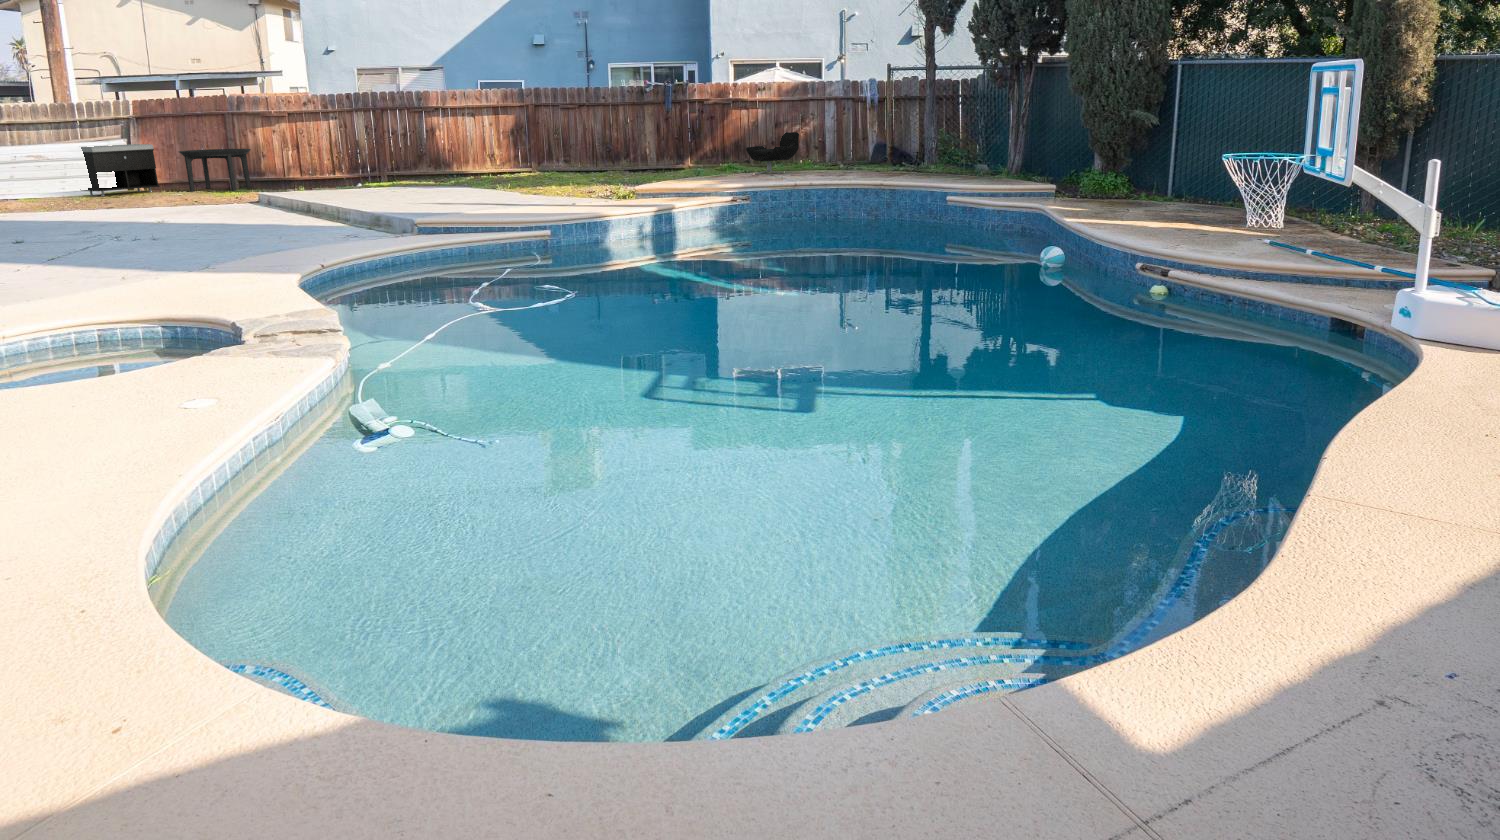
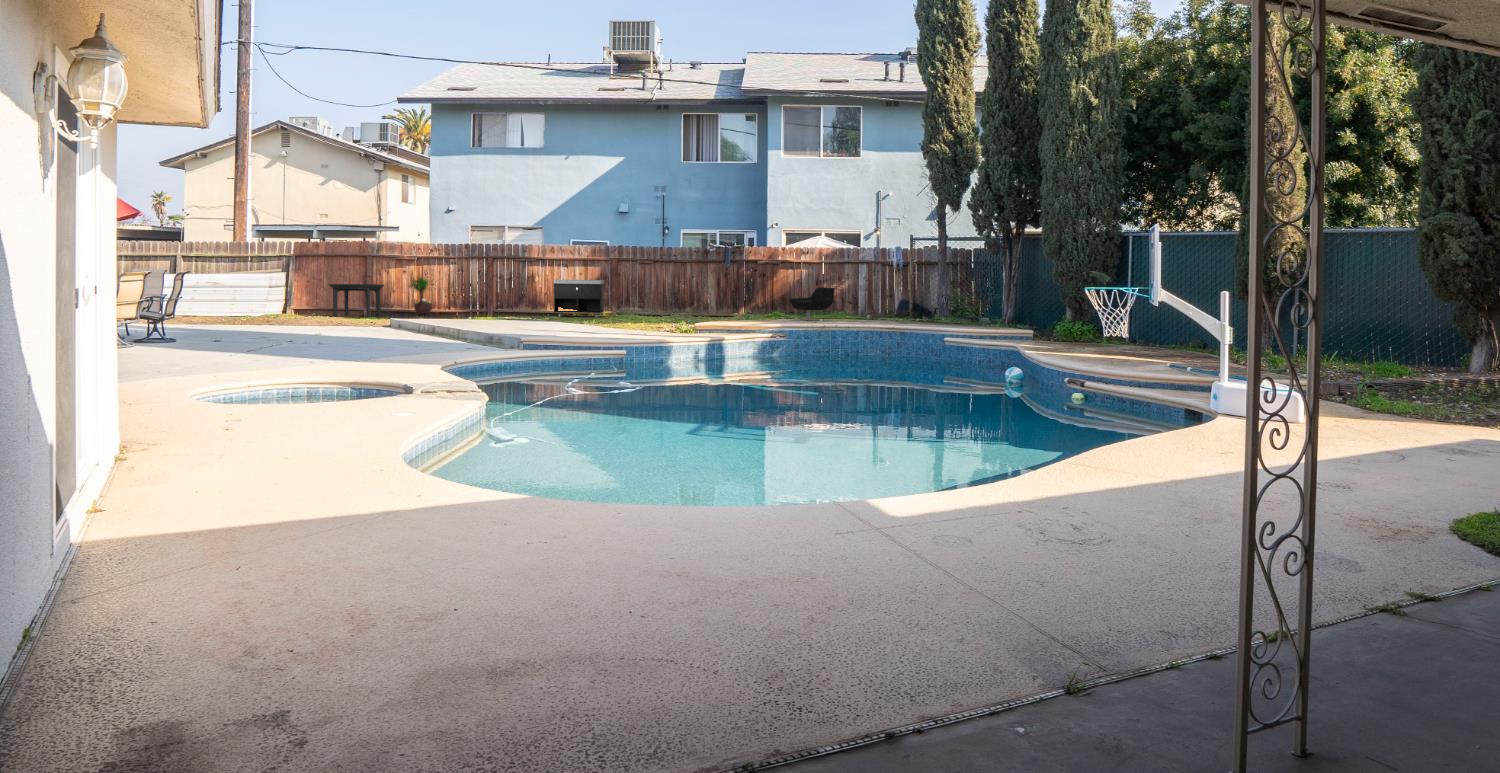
potted tree: none [280,133,314,185] -> present [410,277,432,315]
storage bench: present [80,144,159,196] -> present [553,280,604,317]

